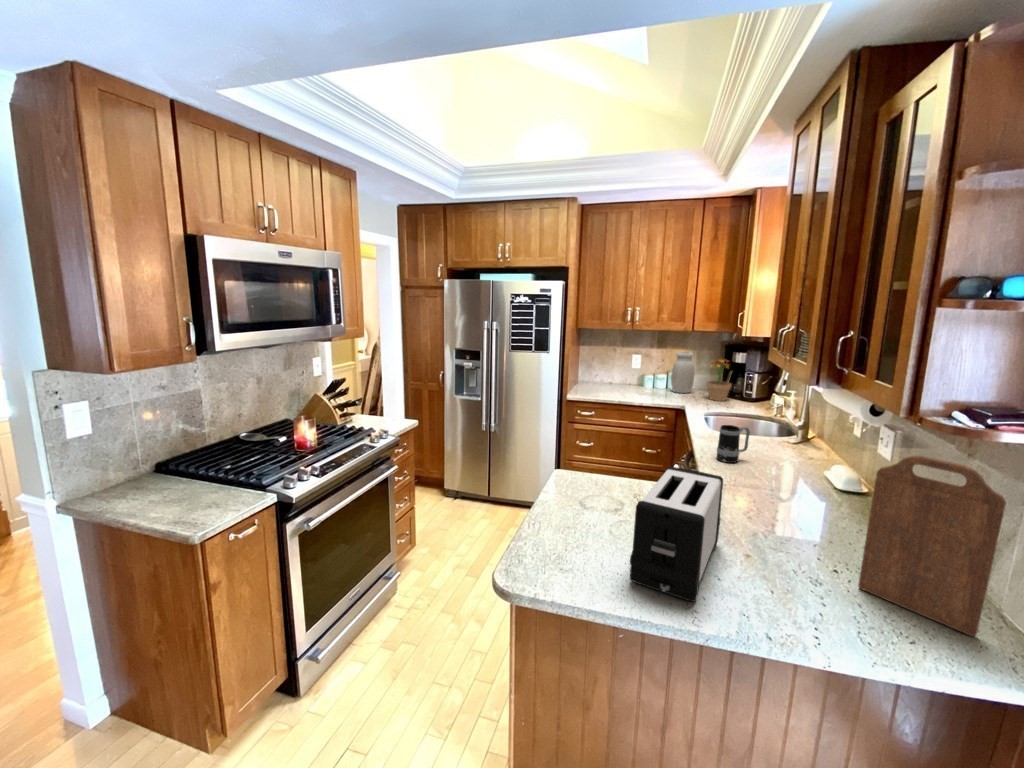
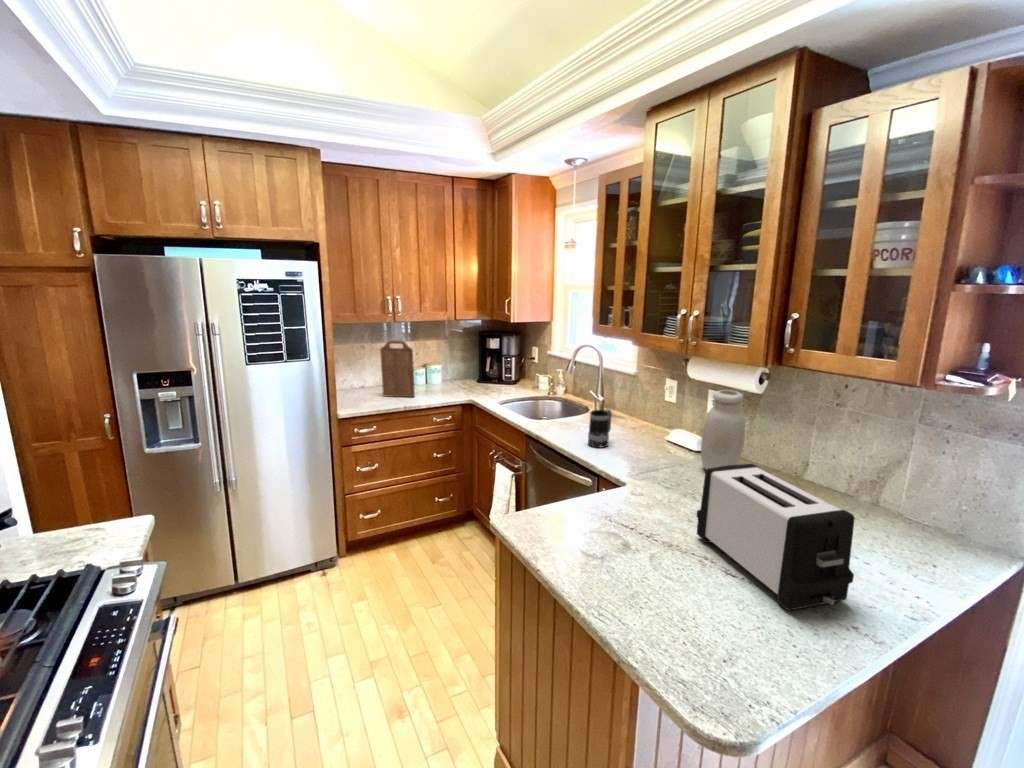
jar: present [671,352,695,393] -> present [701,390,745,469]
potted plant: present [706,359,731,401] -> none [475,343,498,388]
cutting board: present [858,456,1006,636] -> present [380,340,415,397]

